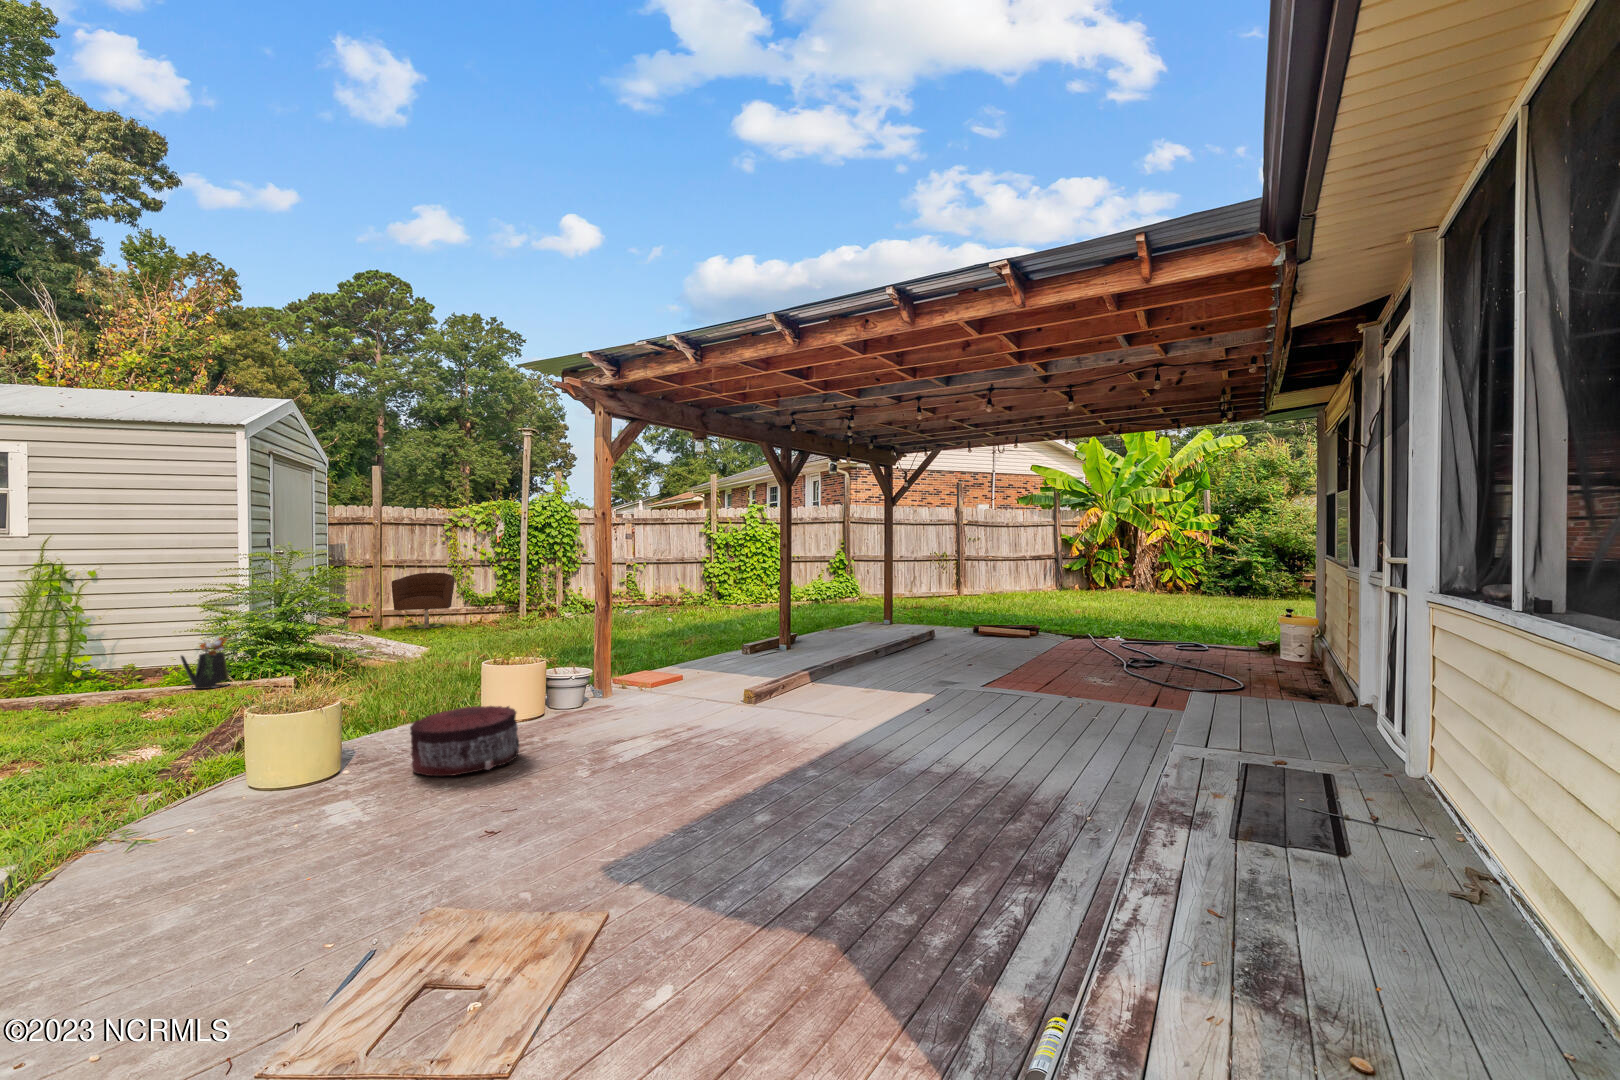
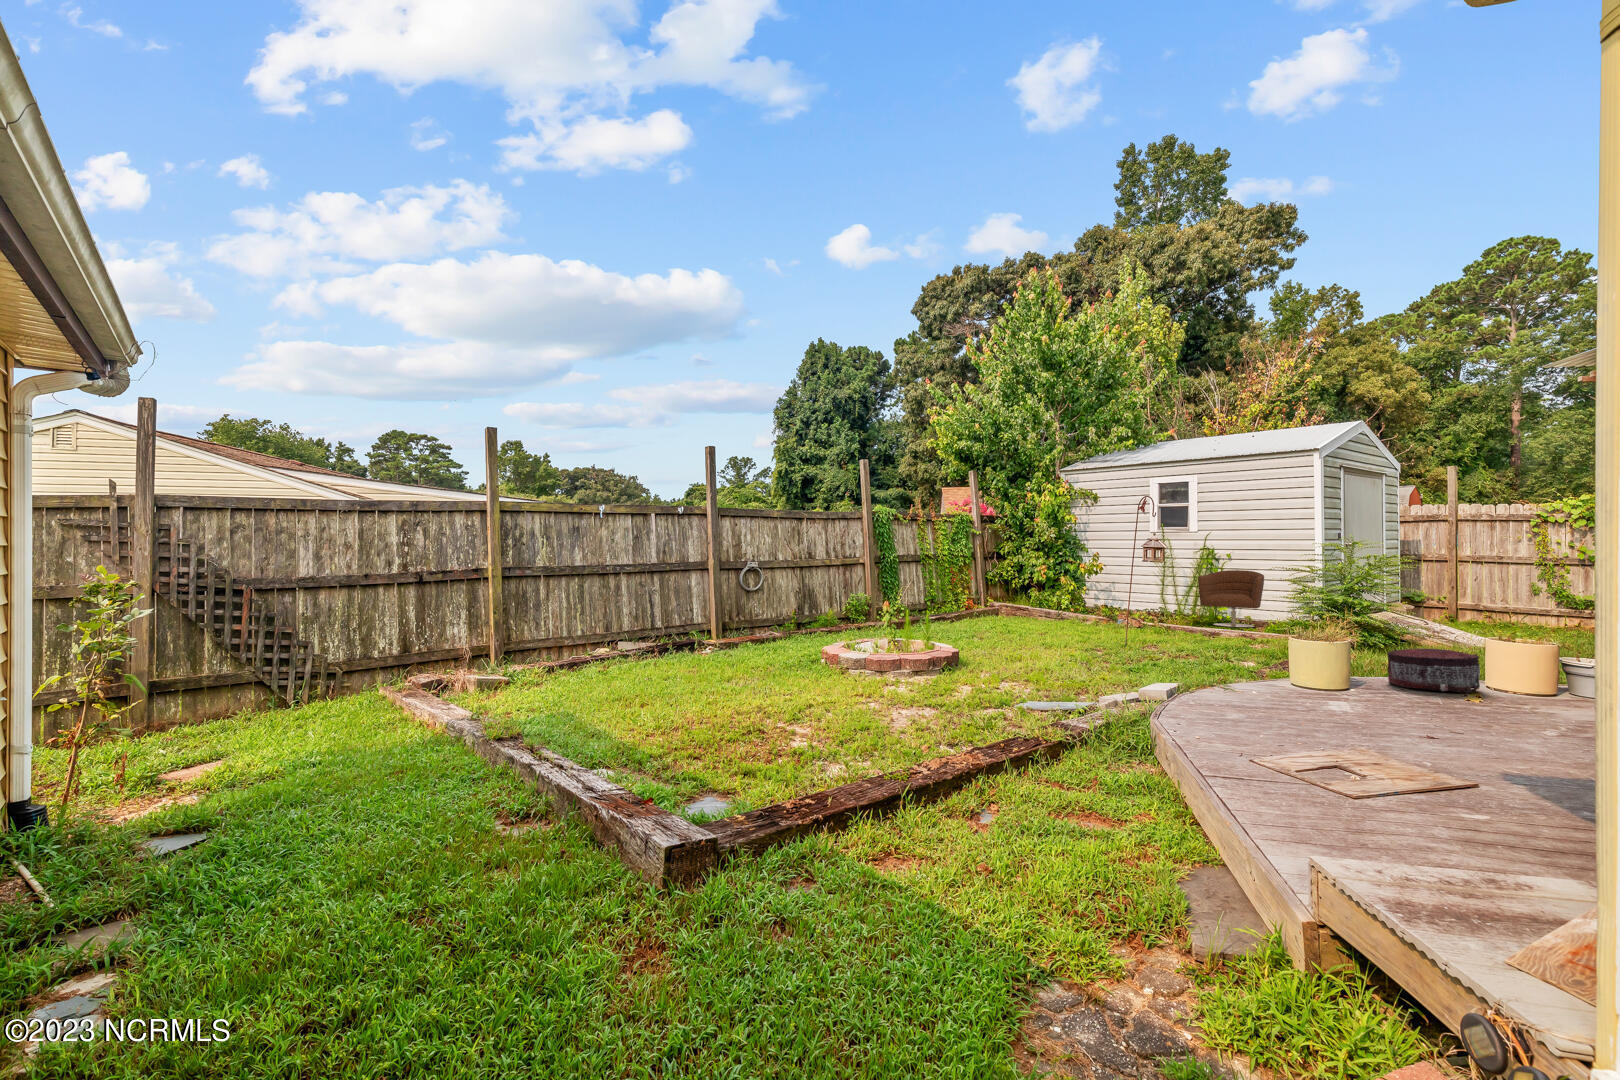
armchair: present [391,573,454,628] -> present [1198,570,1264,628]
watering can: present [181,637,229,689] -> none [1274,599,1310,635]

